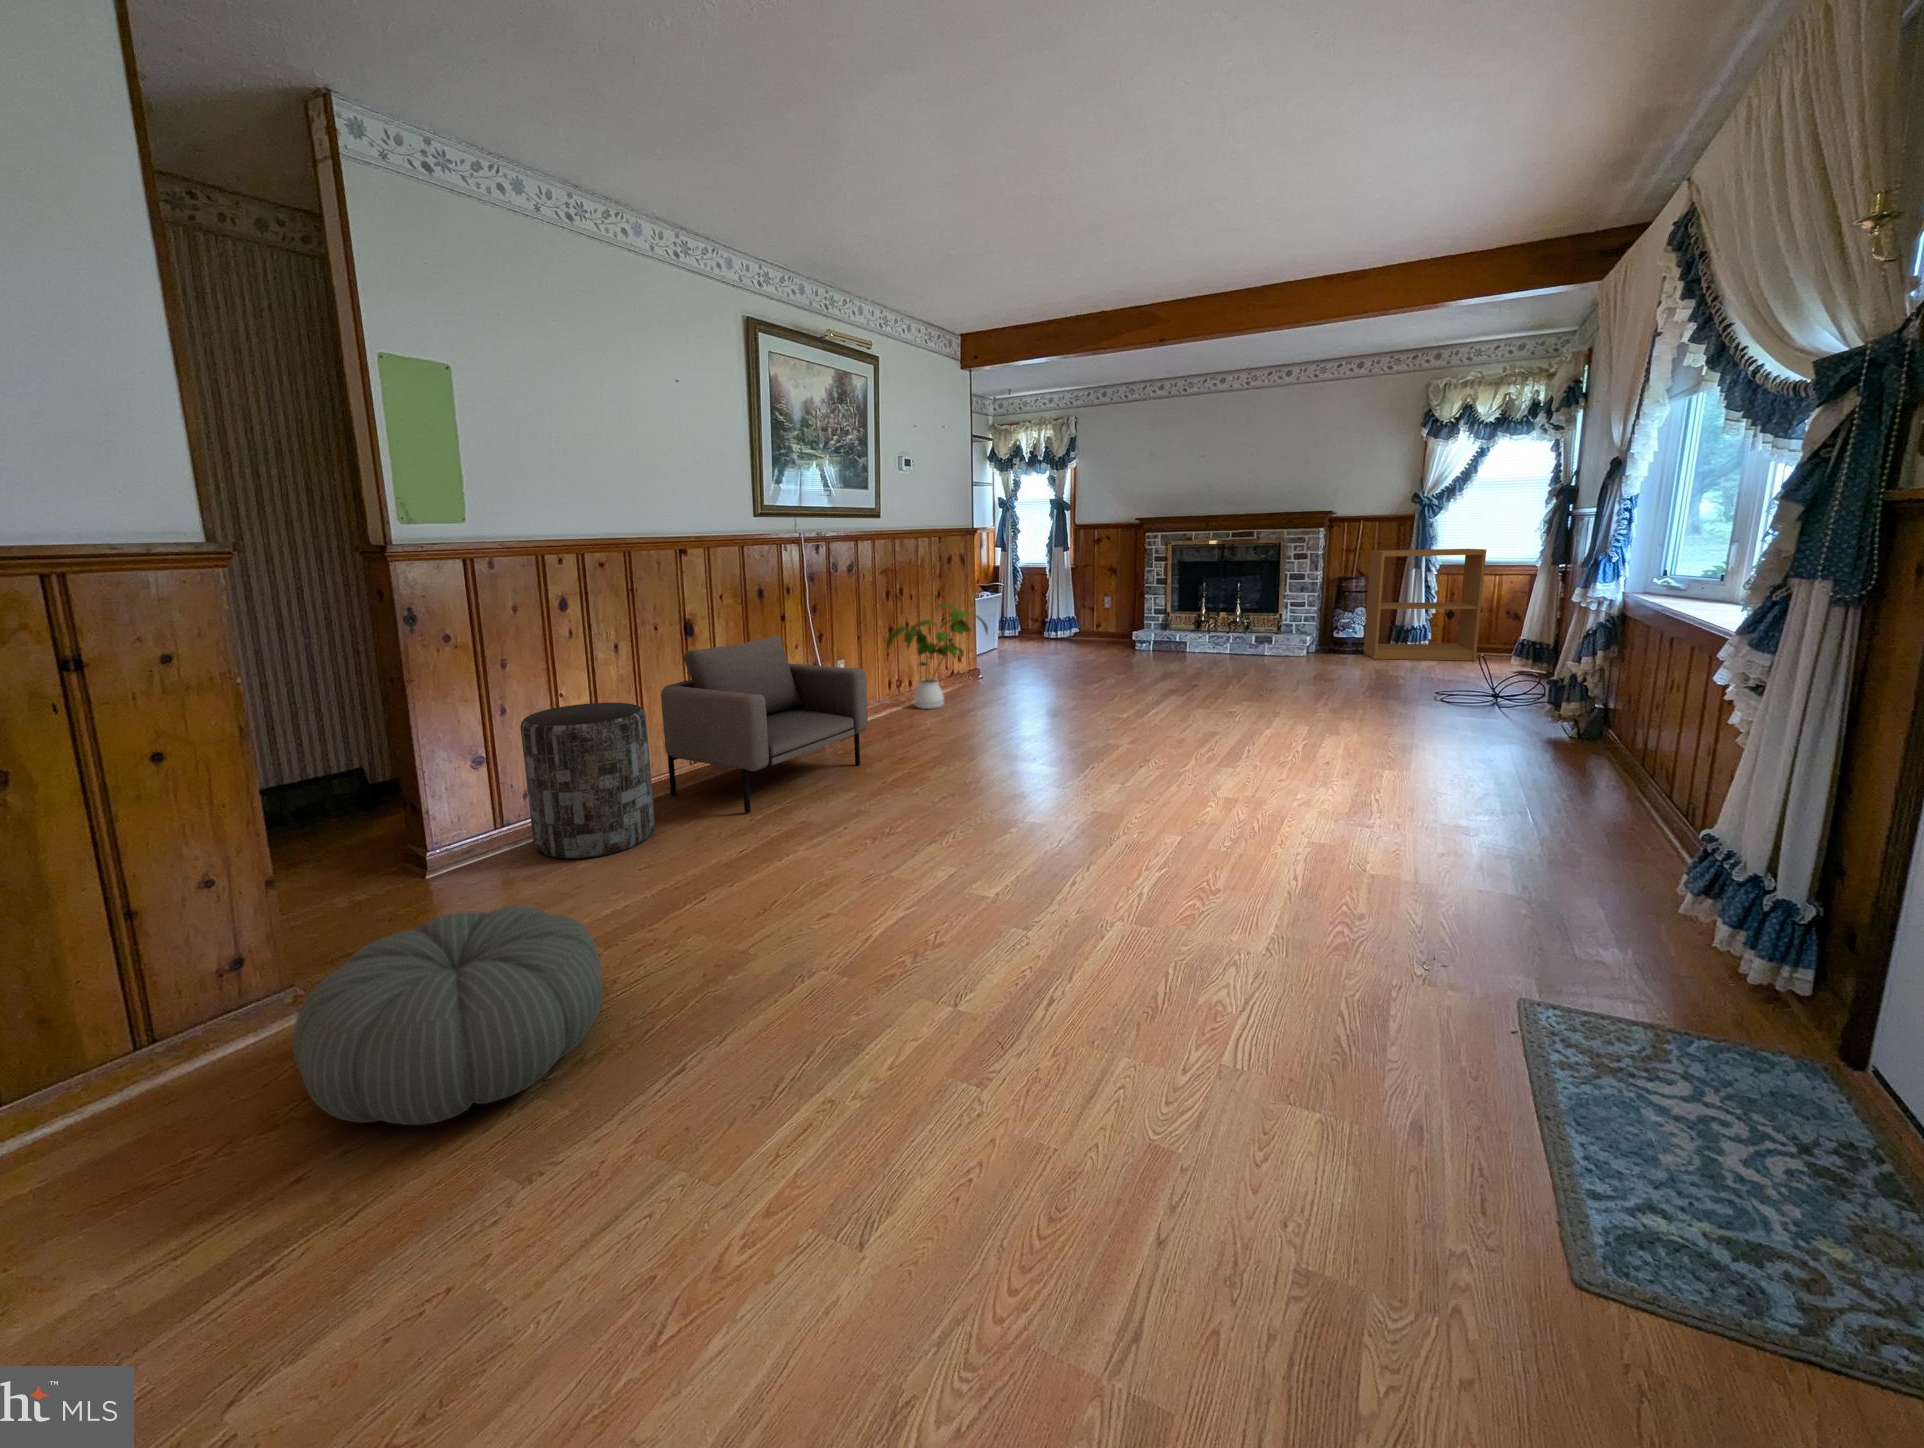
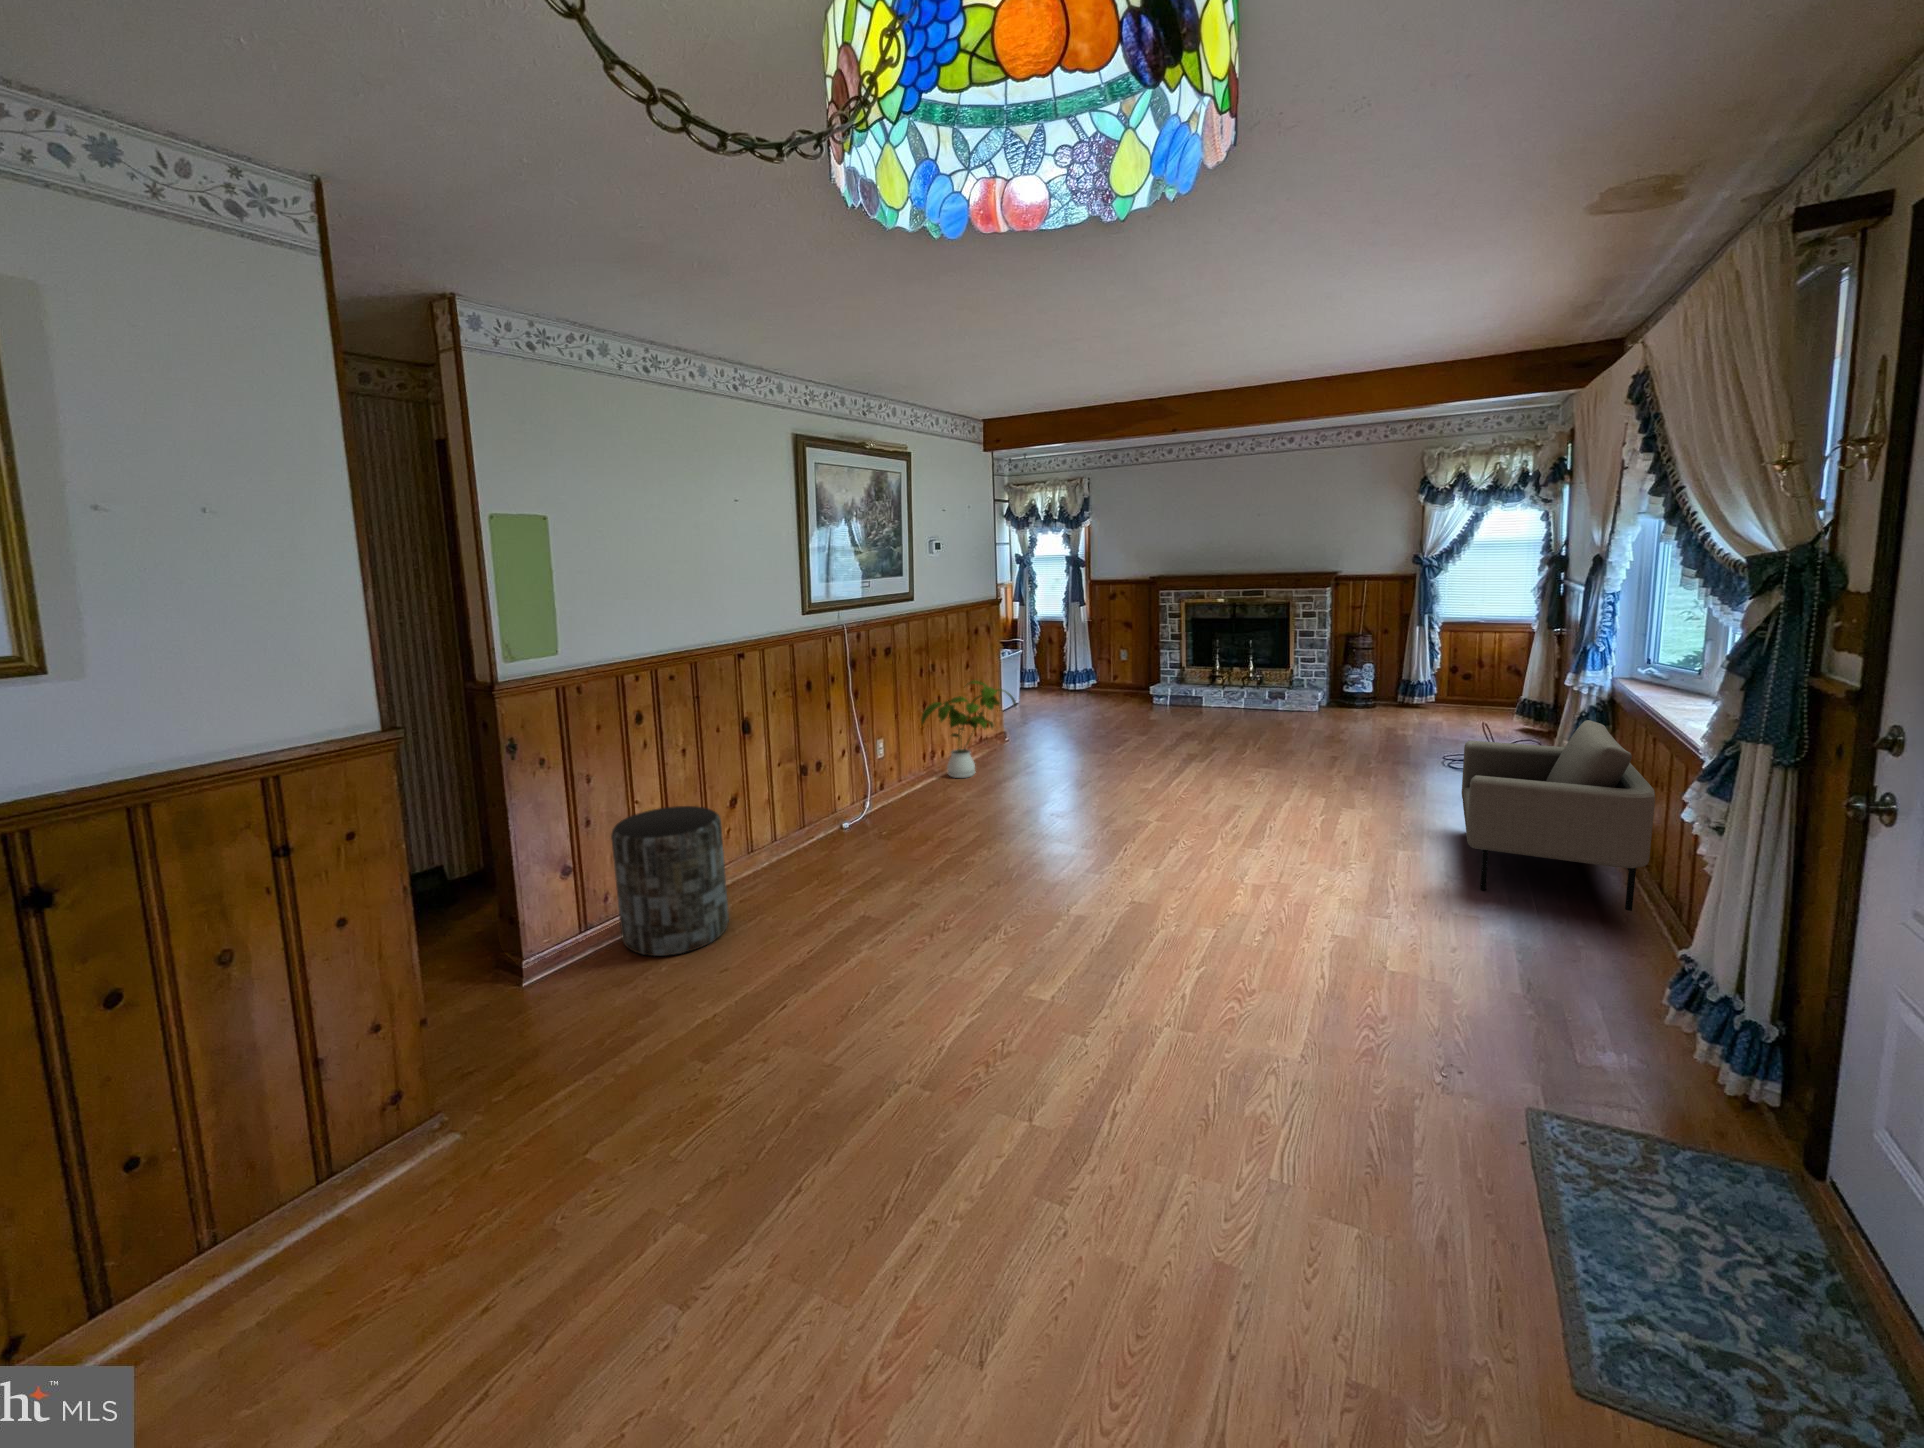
bookshelf: present [1364,549,1486,661] -> none [1370,608,1484,716]
armchair: present [661,635,868,813] -> present [1462,720,1655,911]
pouf: present [293,906,603,1125] -> none [473,1029,723,1243]

